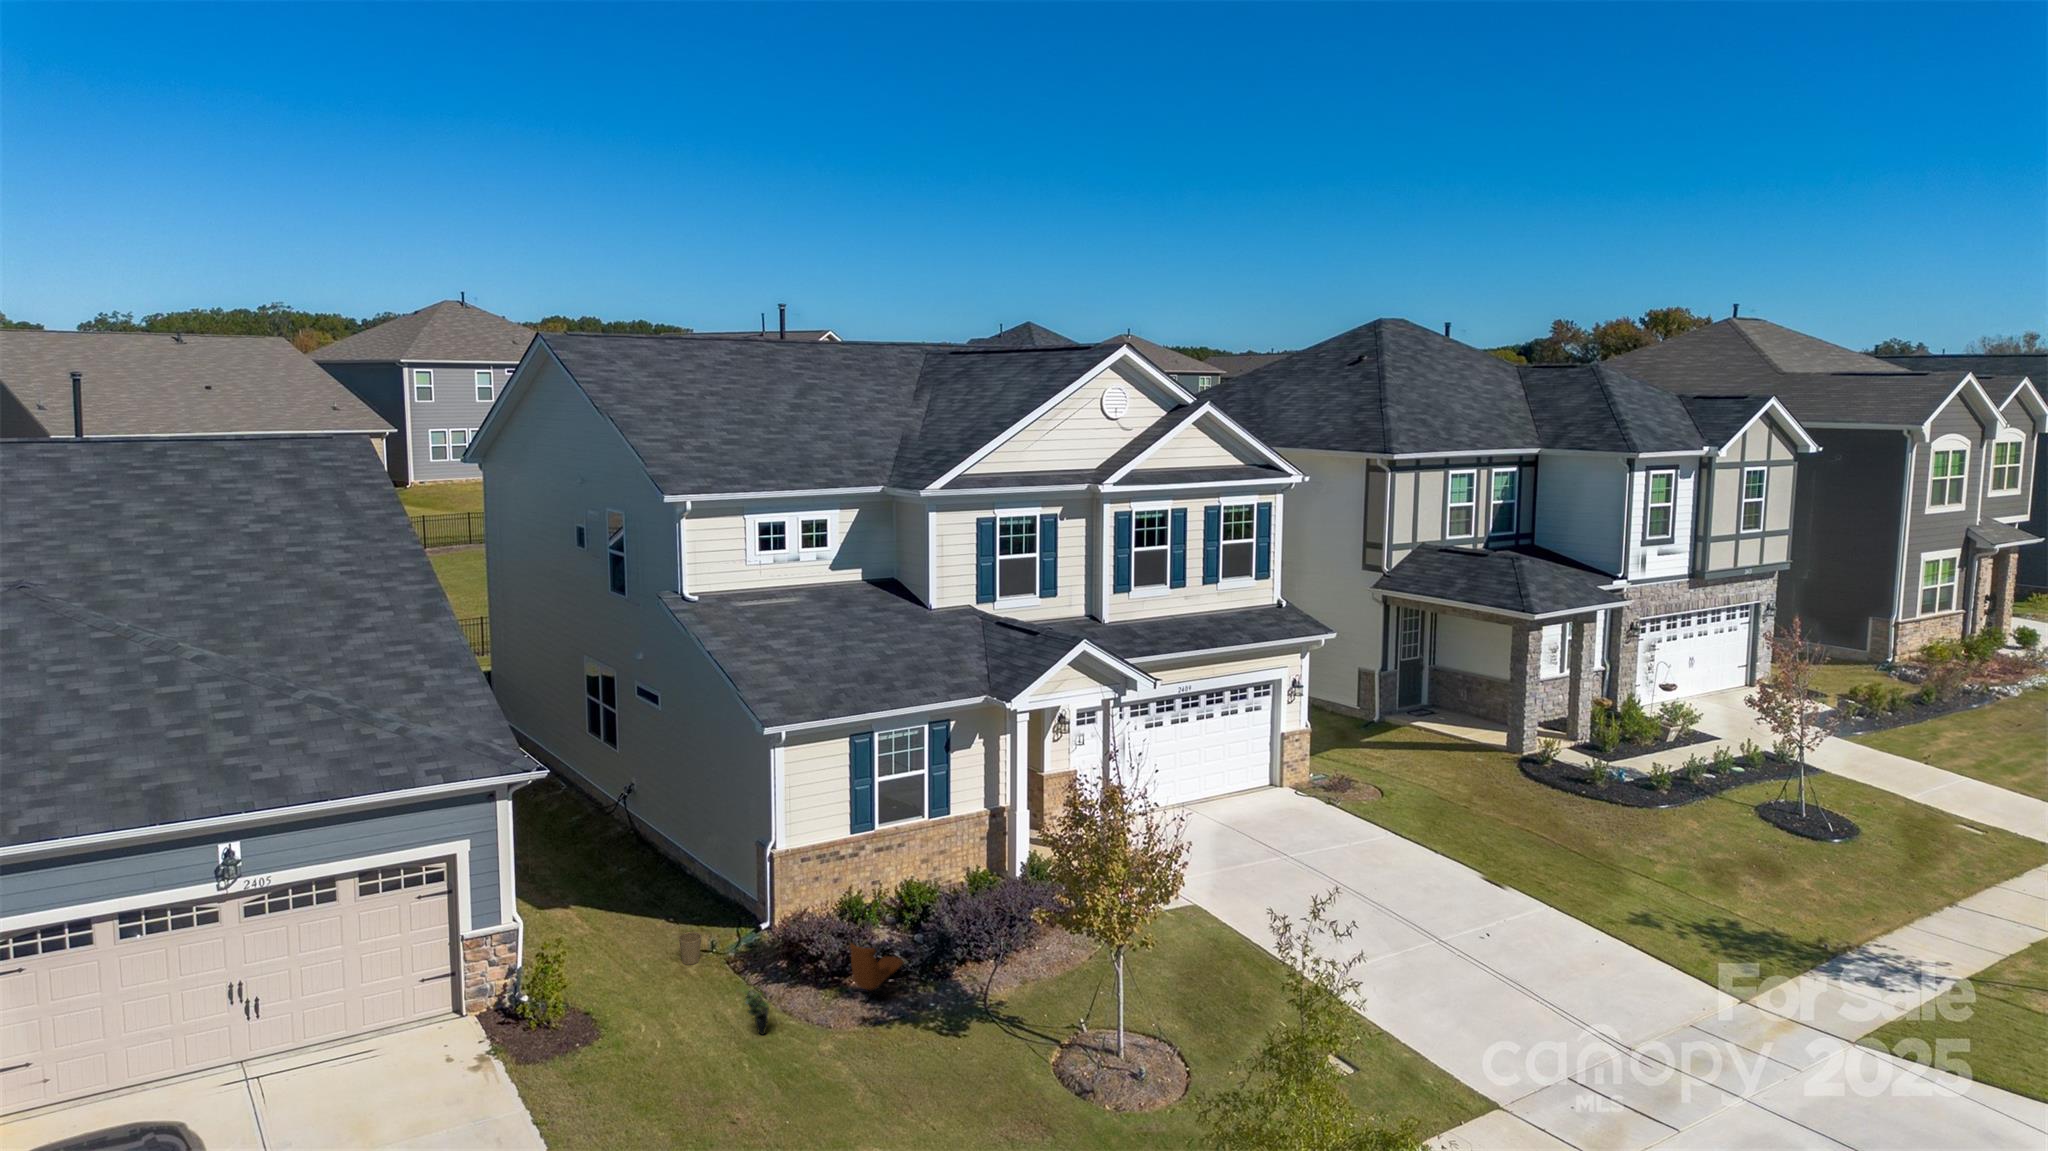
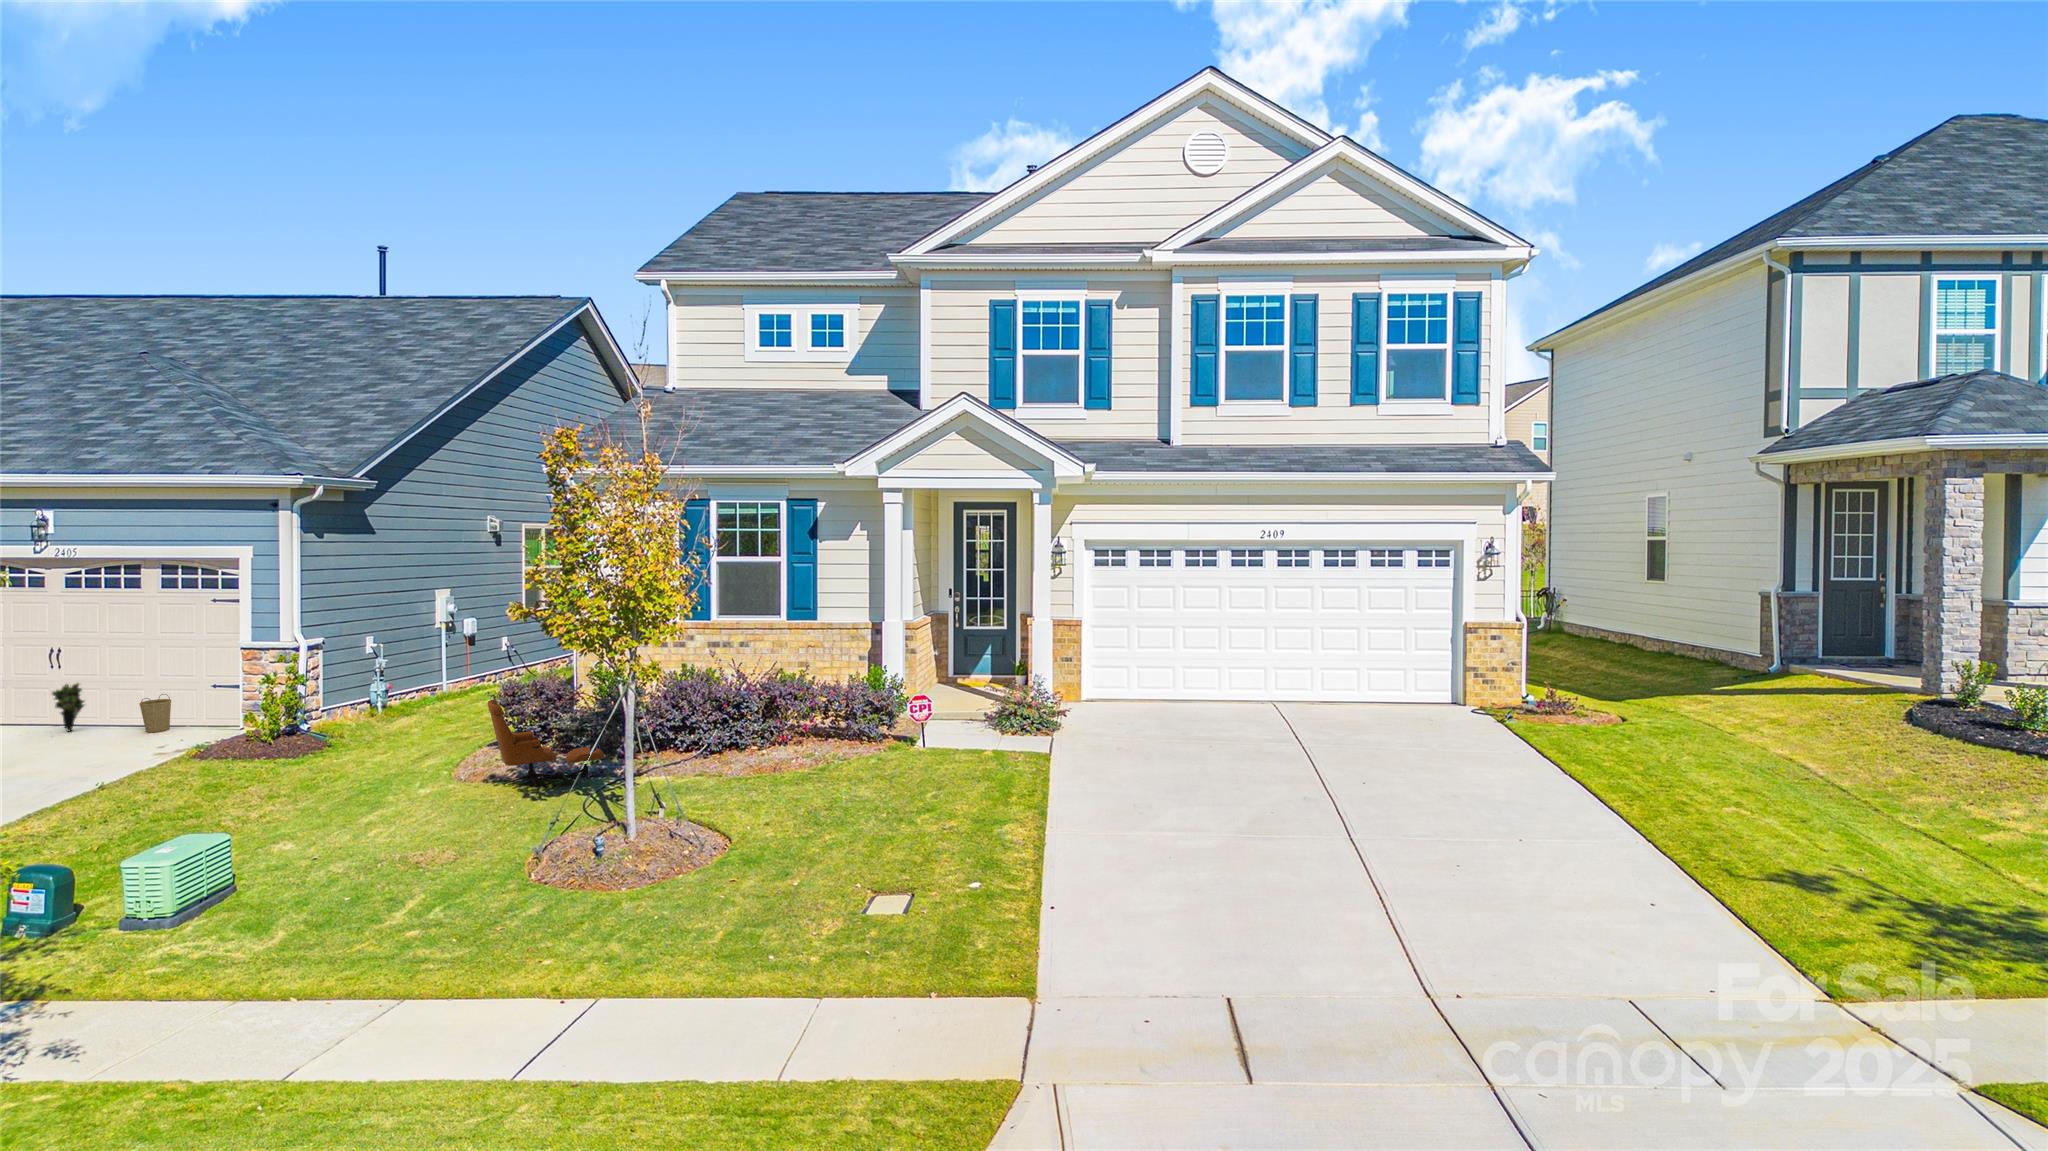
basket: present [679,929,702,965] -> present [139,694,171,733]
potted plant: present [743,987,769,1035] -> present [52,683,85,732]

